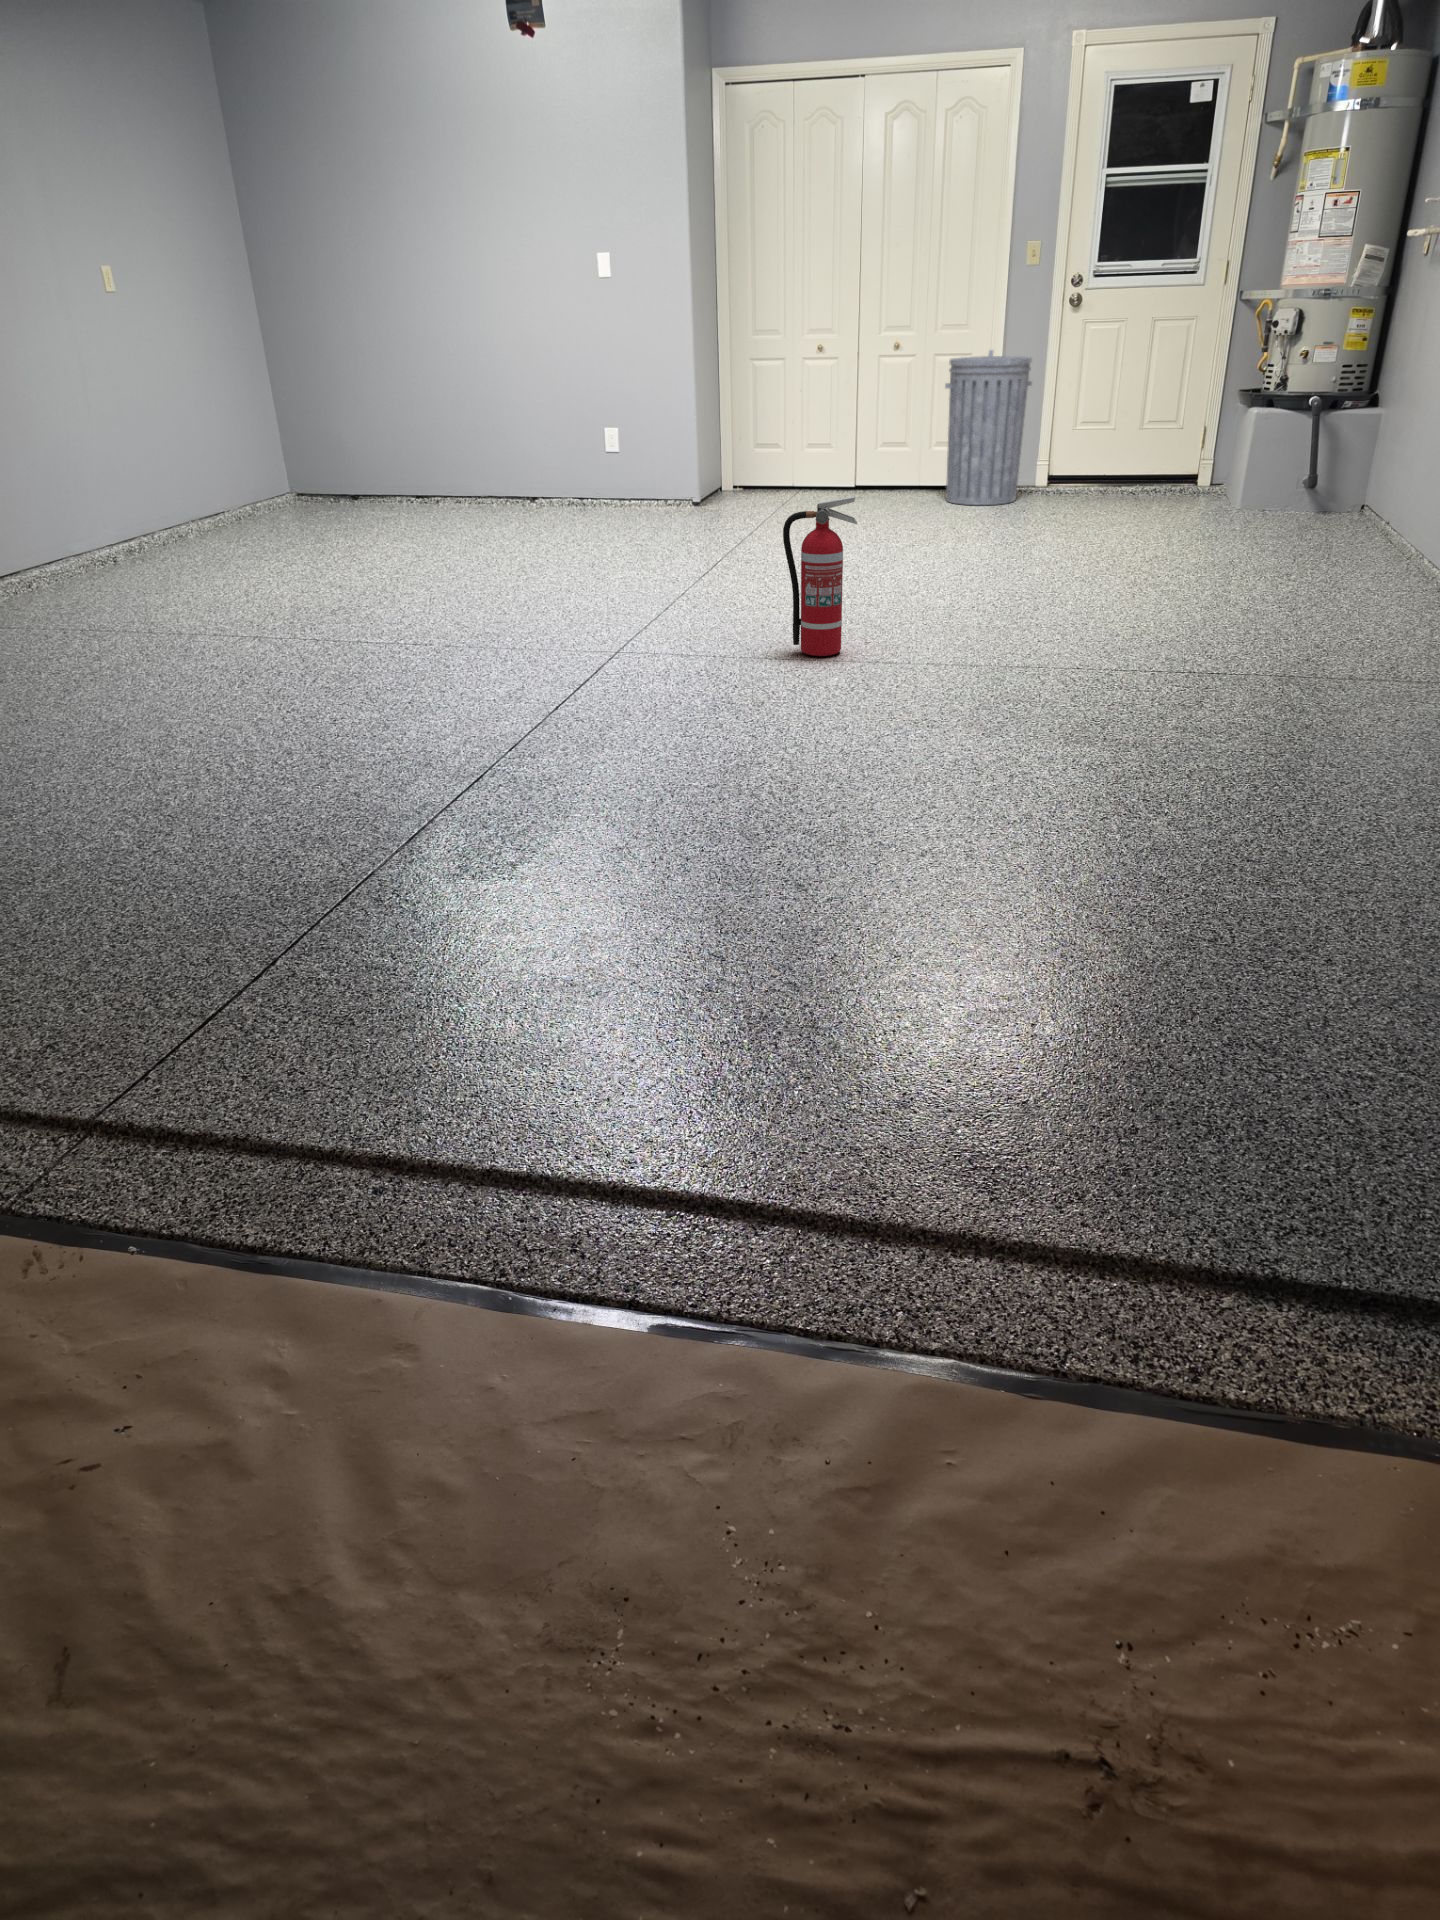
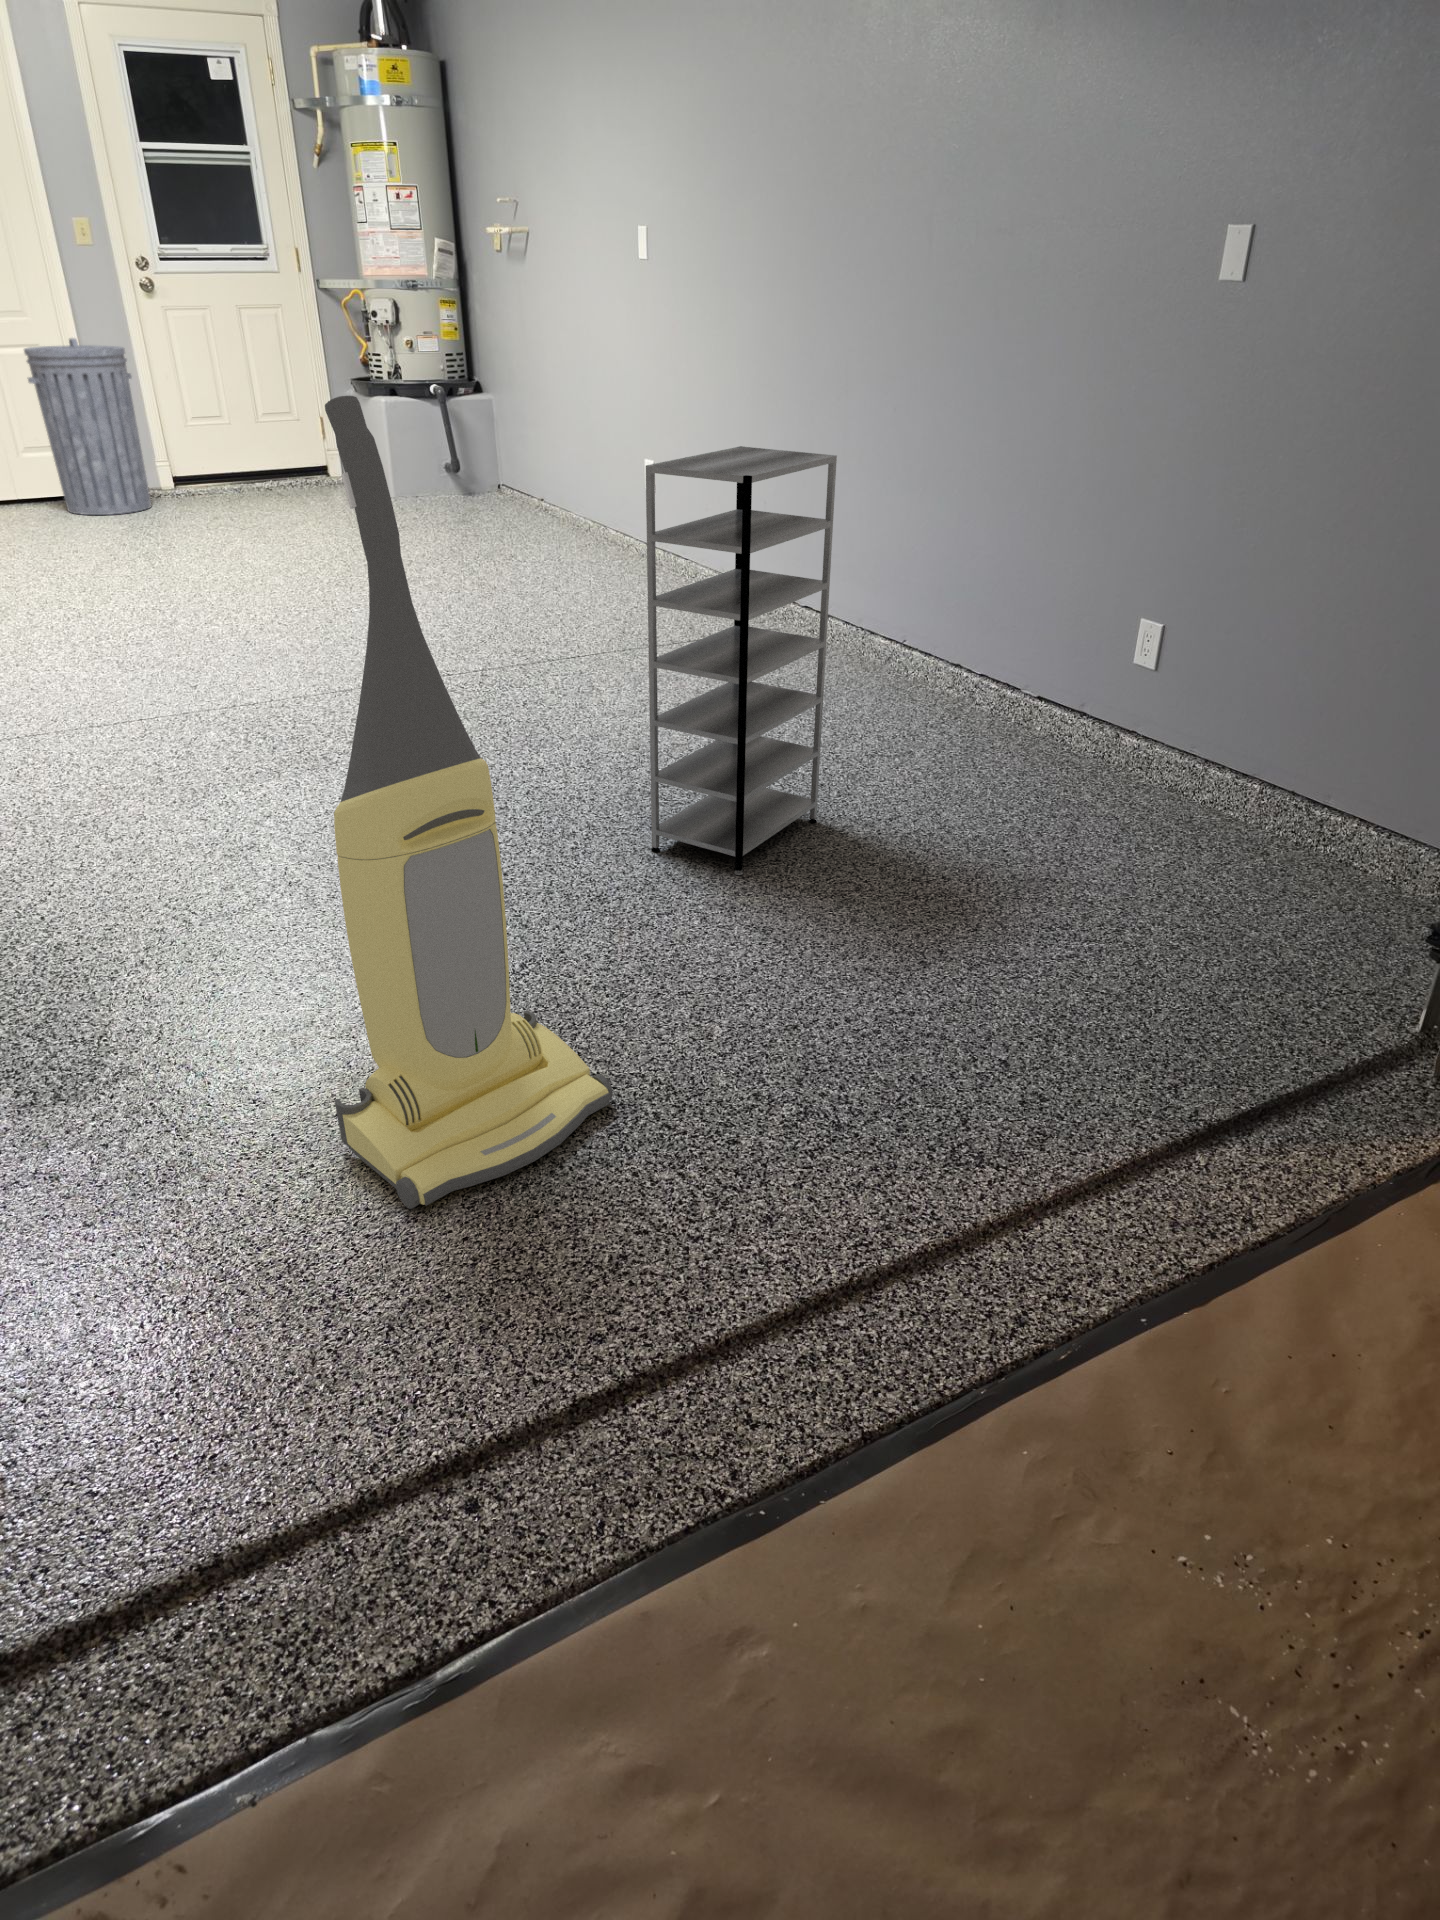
vacuum cleaner: none [554,376,766,1030] -> present [325,396,613,1209]
shelving unit: none [1062,454,1351,899] -> present [646,446,837,875]
fire extinguisher: present [783,496,857,656] -> none [63,518,172,710]

